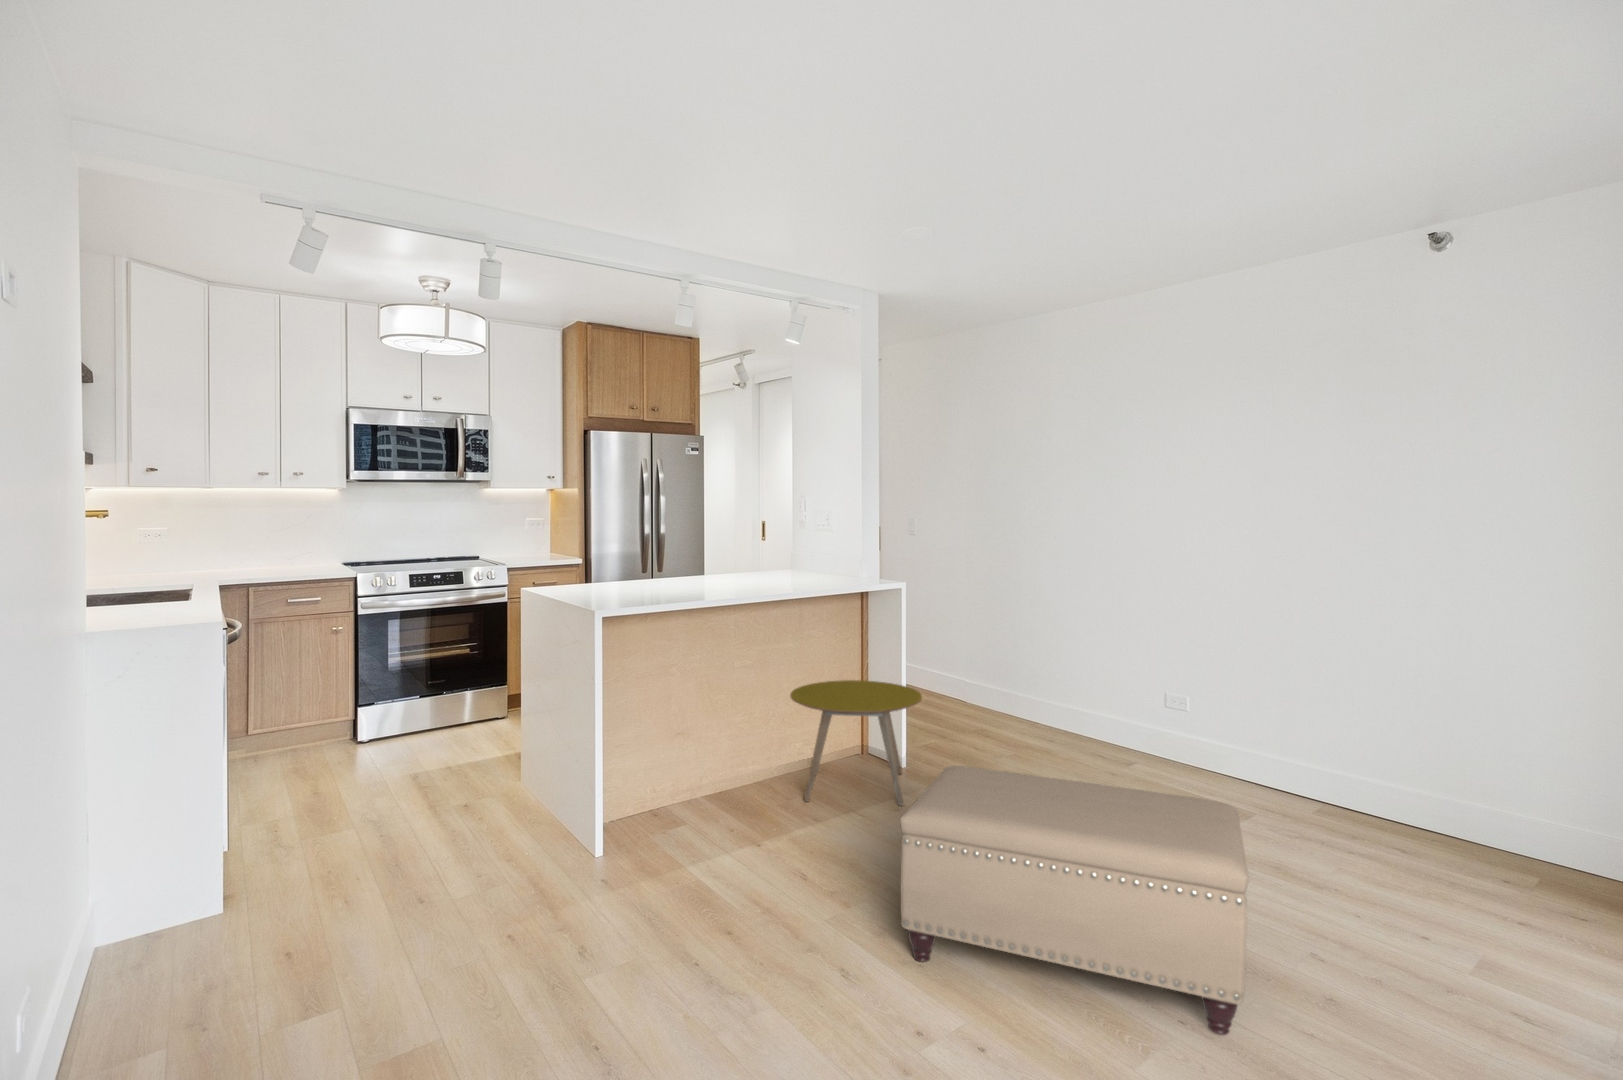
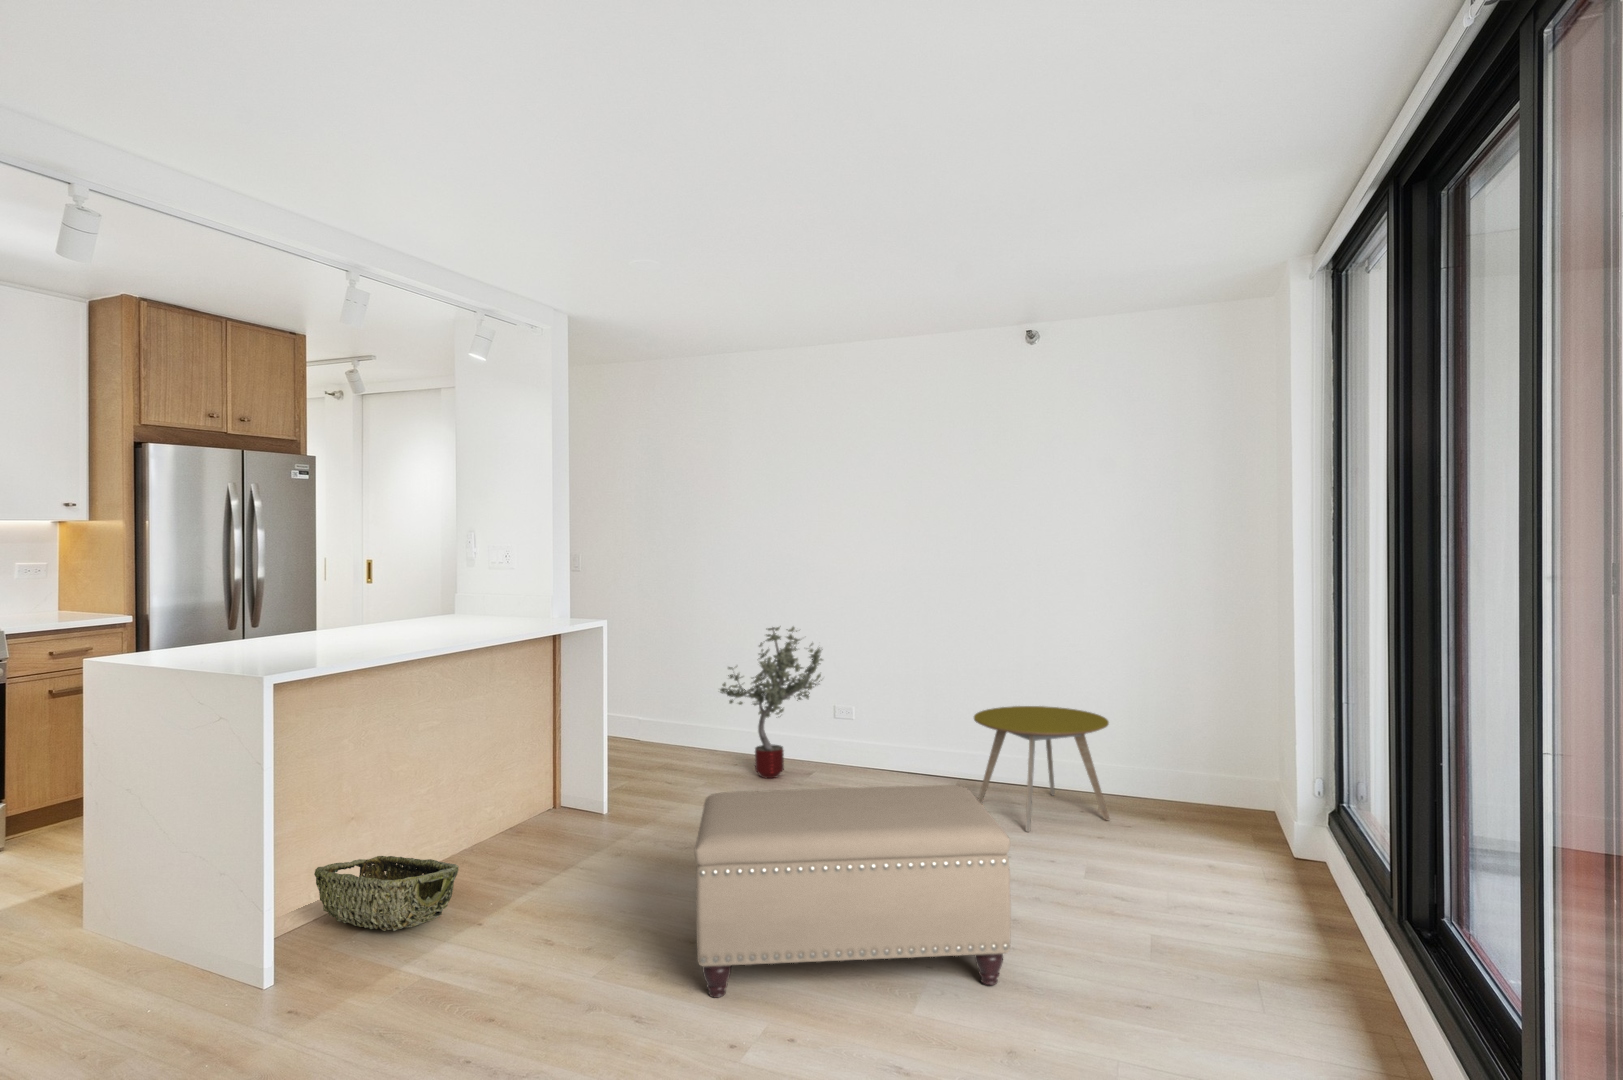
potted tree: none [1031,602,1141,756] -> present [720,627,823,778]
side table: present [790,680,922,805] -> present [974,706,1109,832]
woven basket: none [645,770,747,834] -> present [314,856,459,931]

